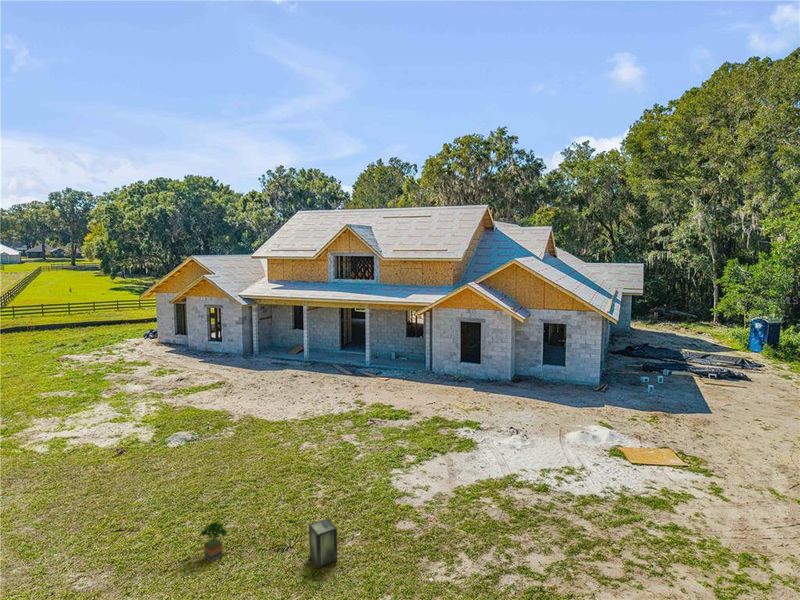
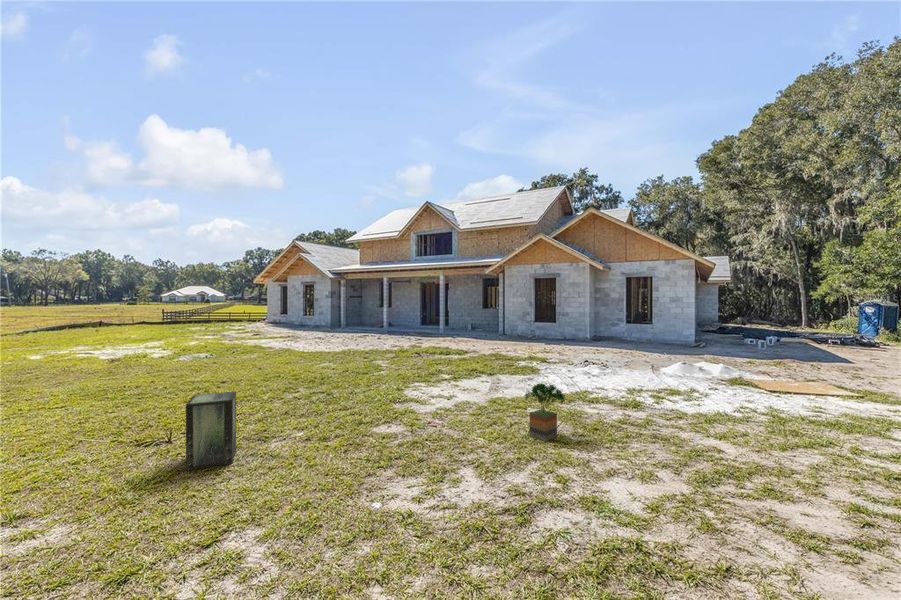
potted tree: present [201,522,227,562] -> present [525,383,565,441]

